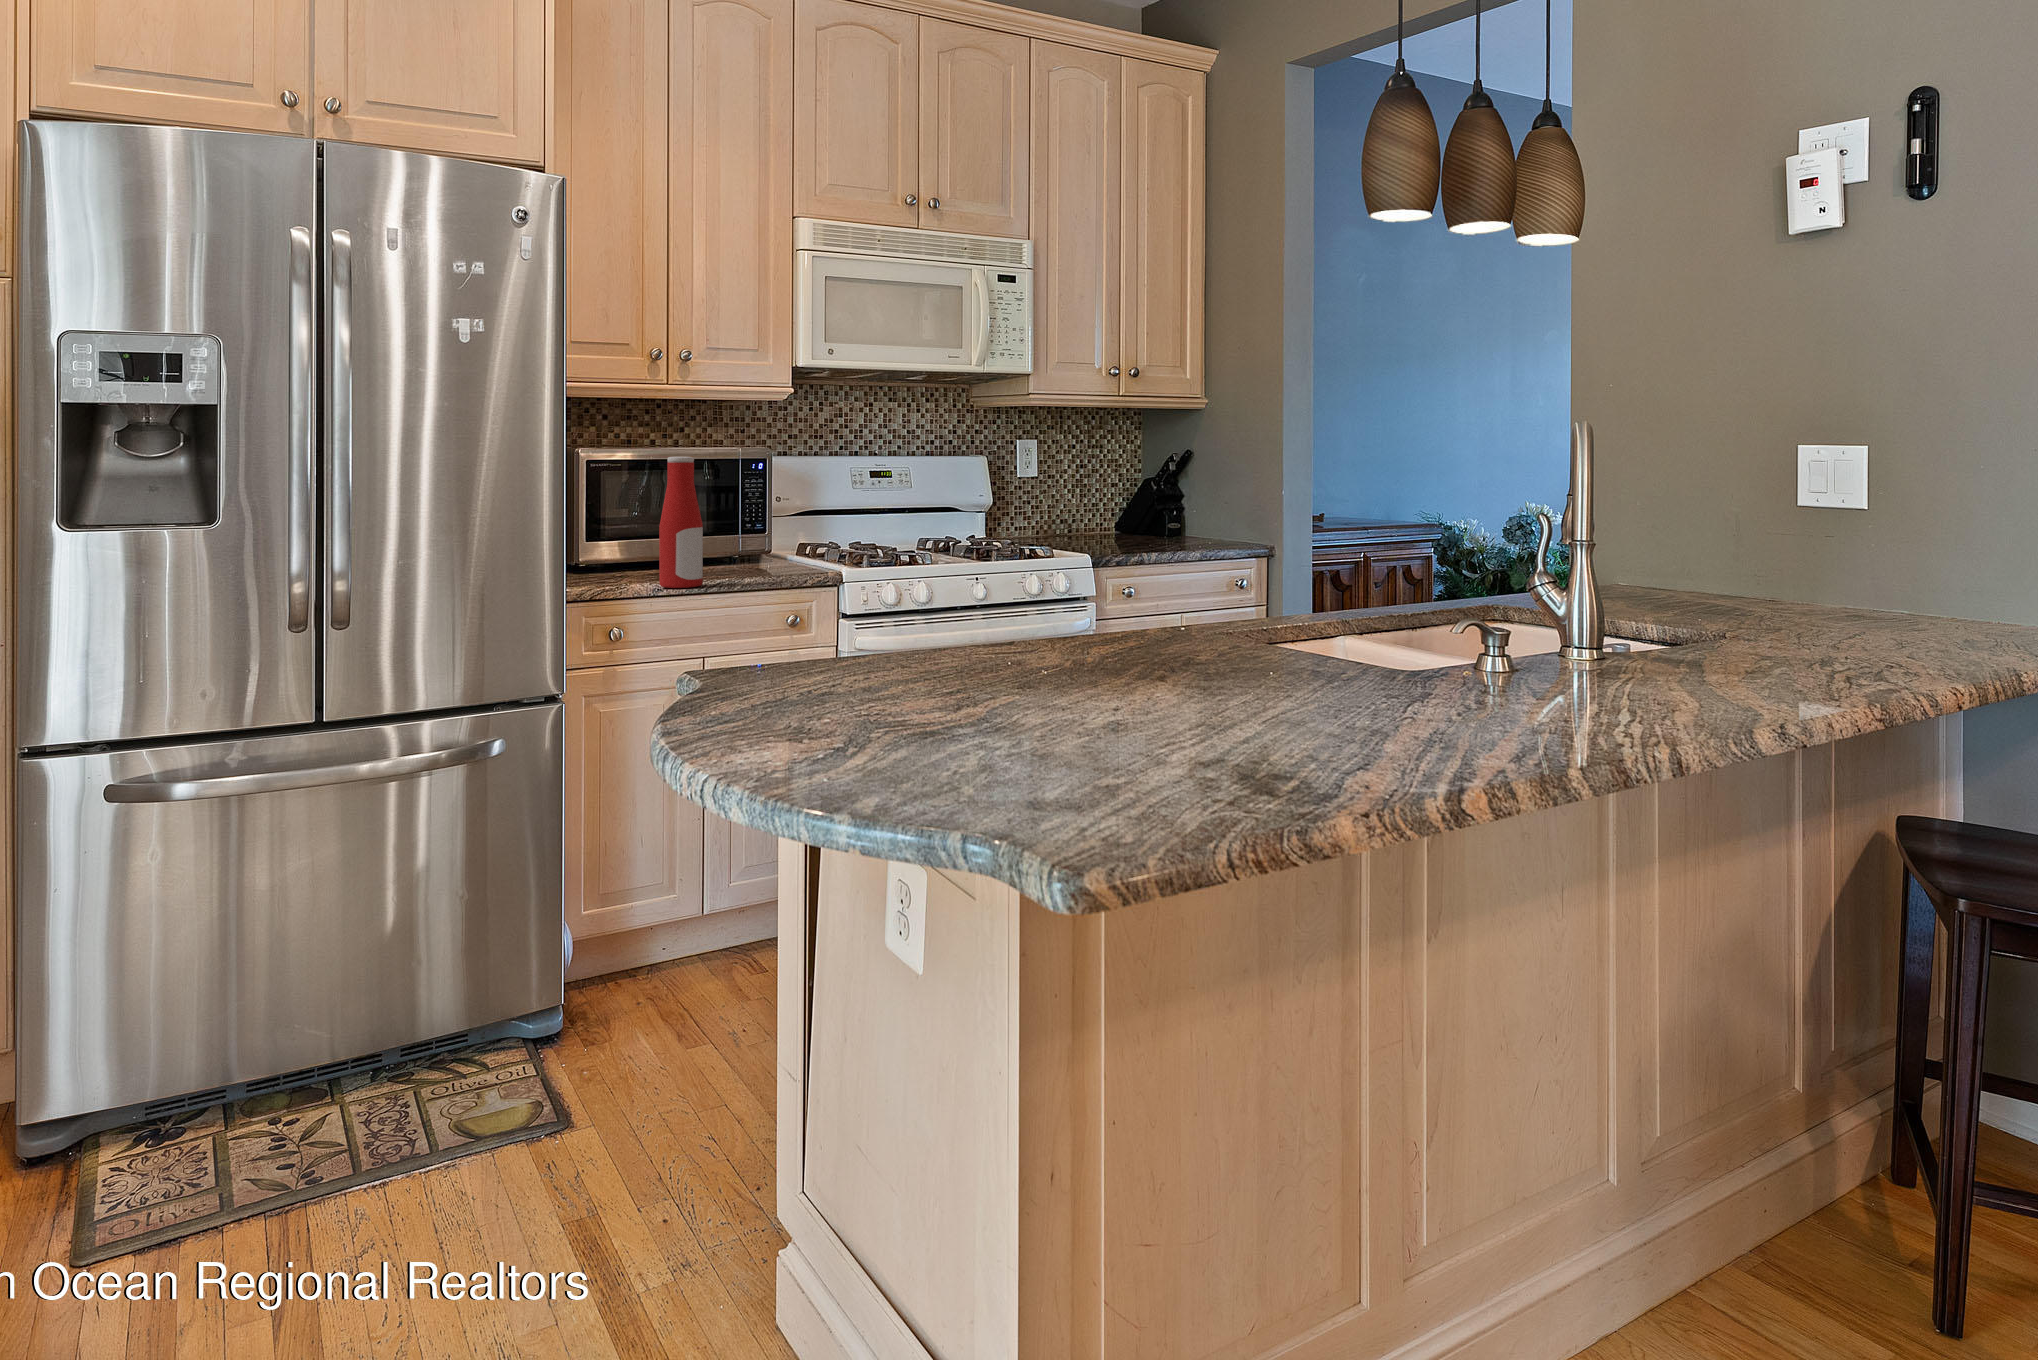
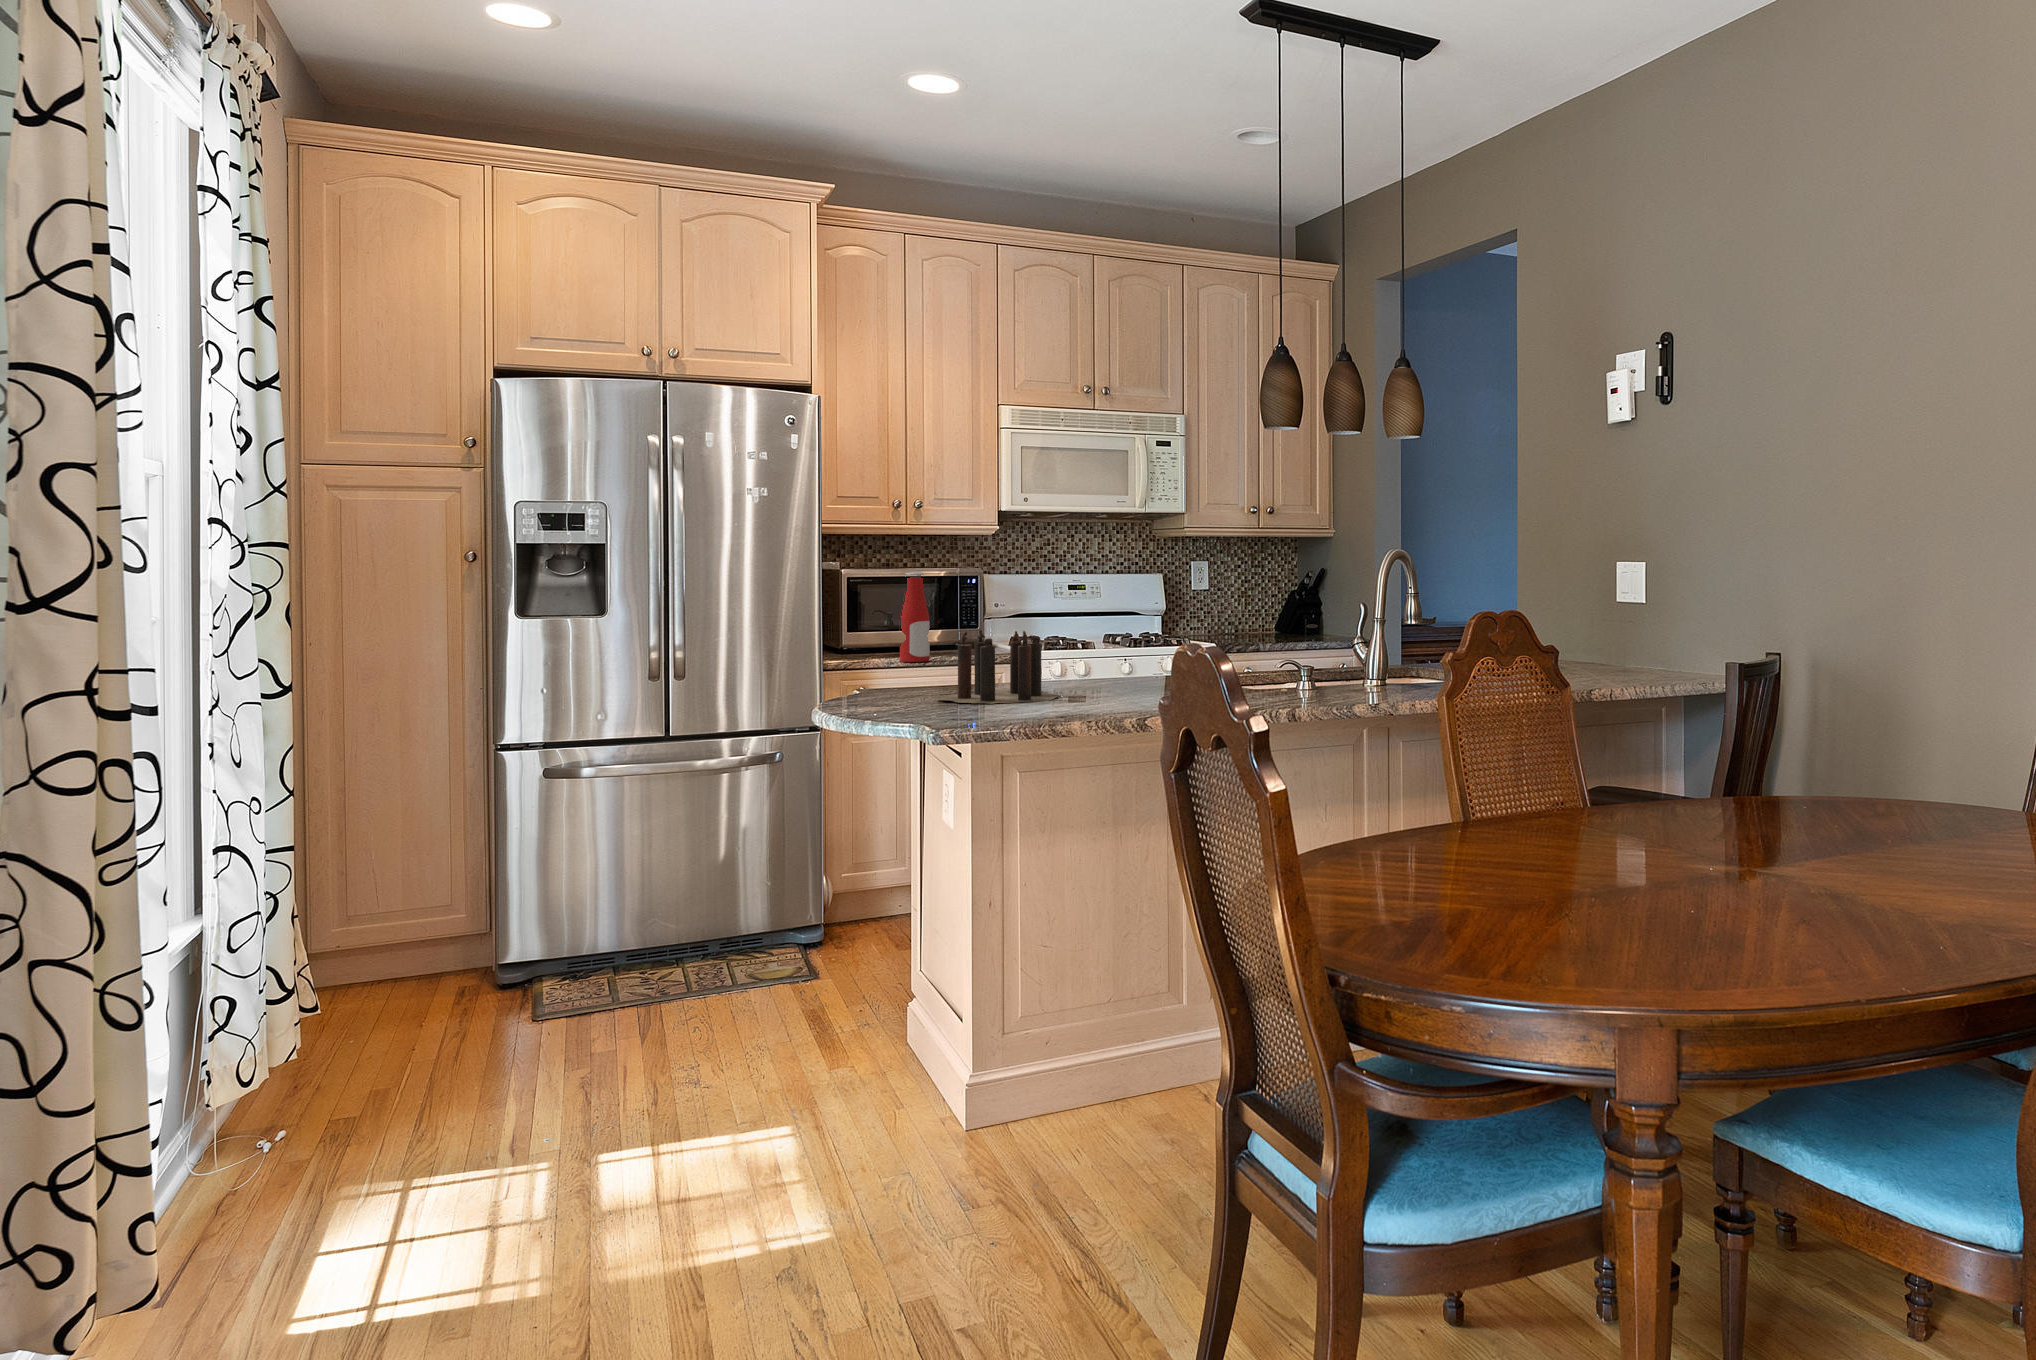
candle: none [881,565,1184,726] -> present [935,629,1059,704]

